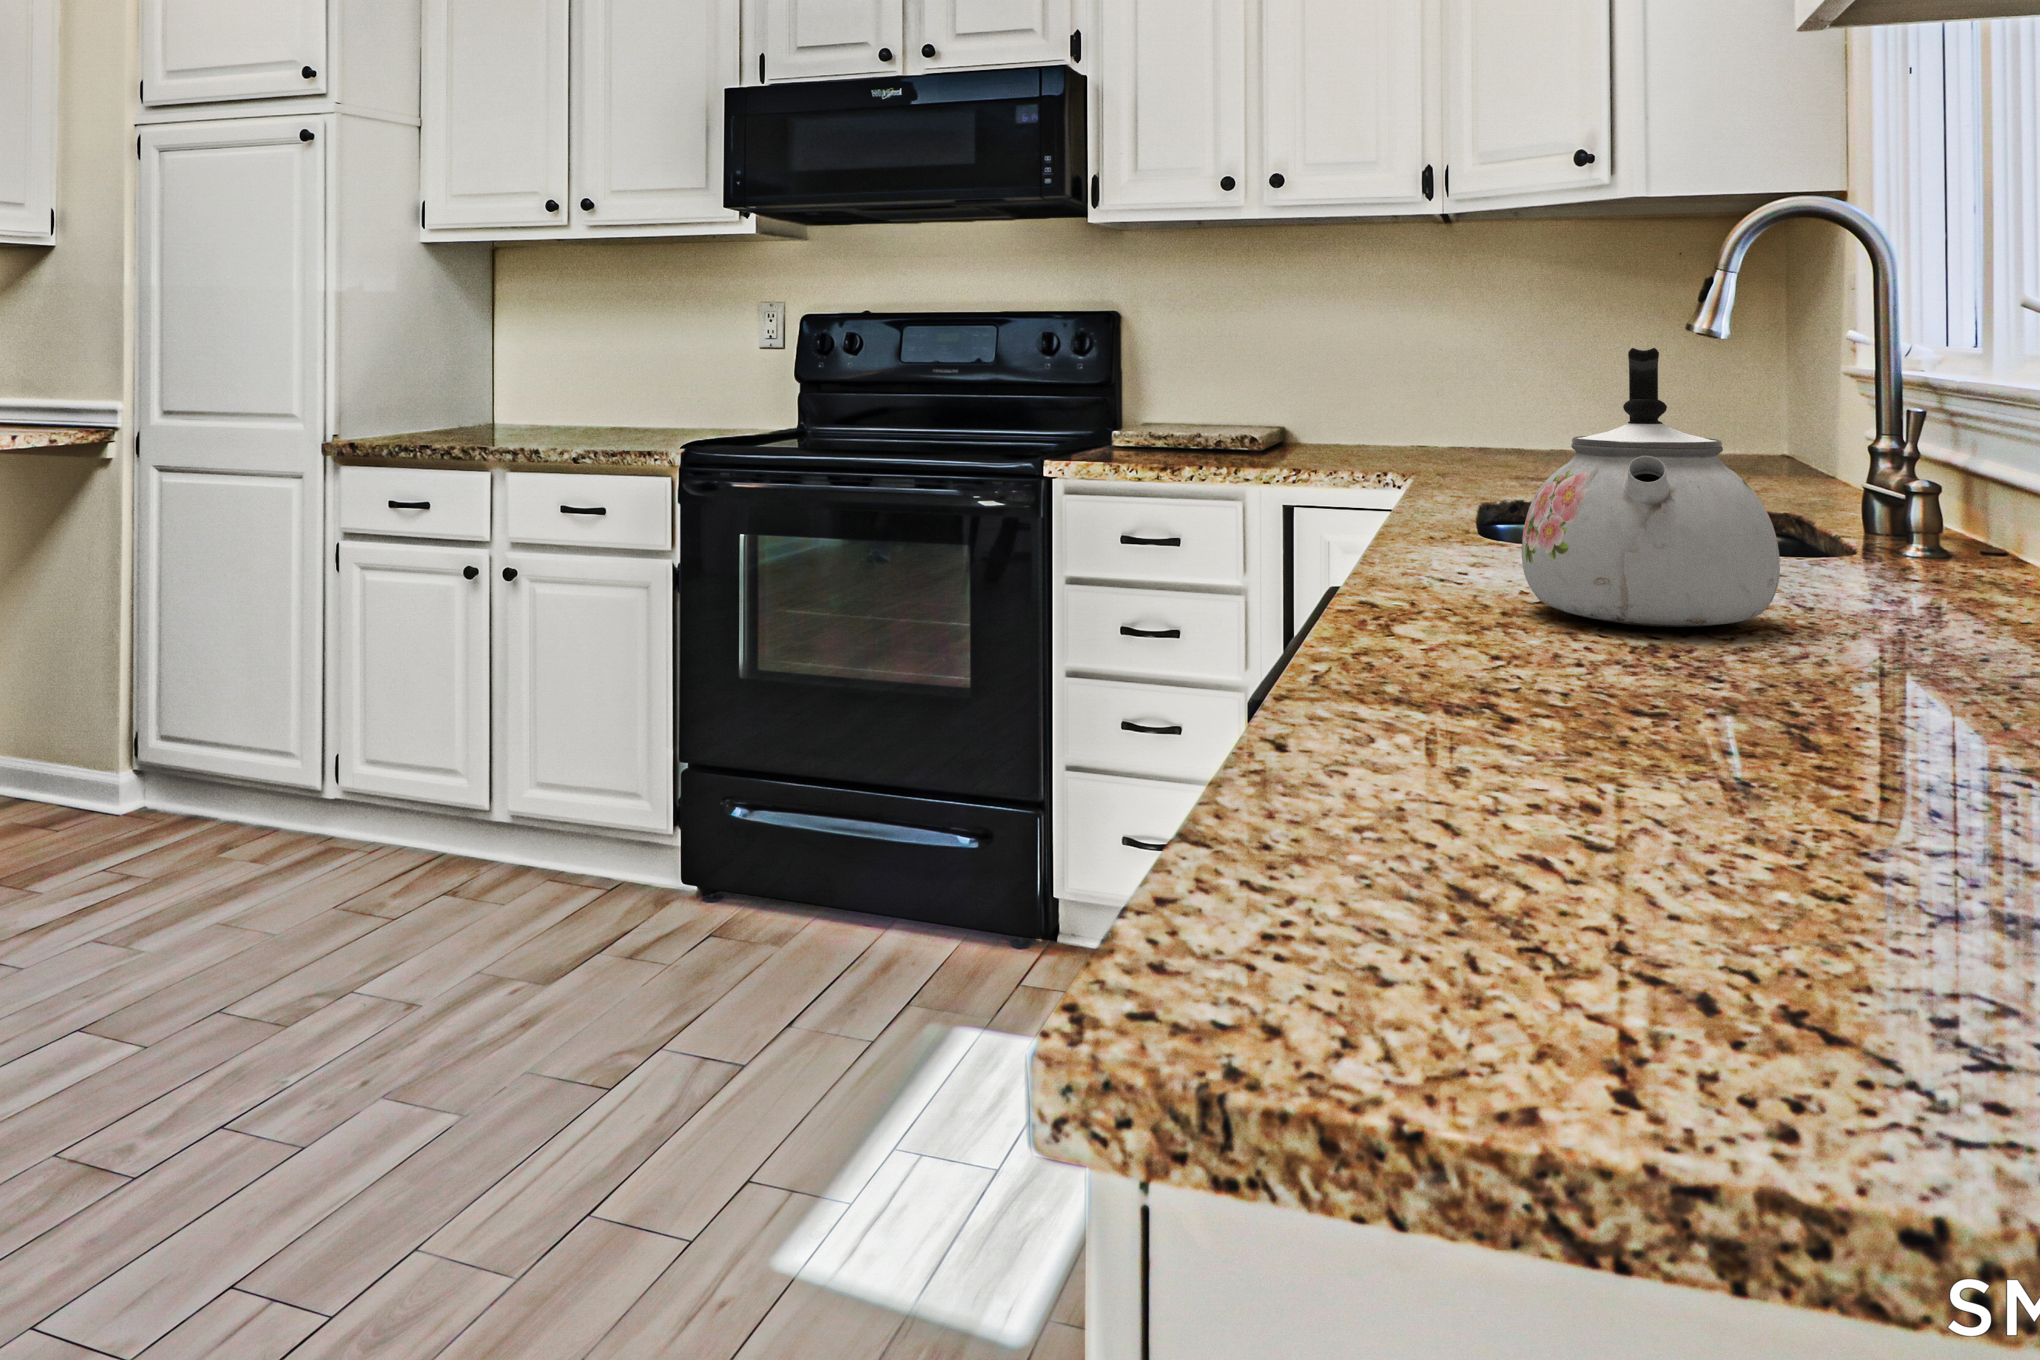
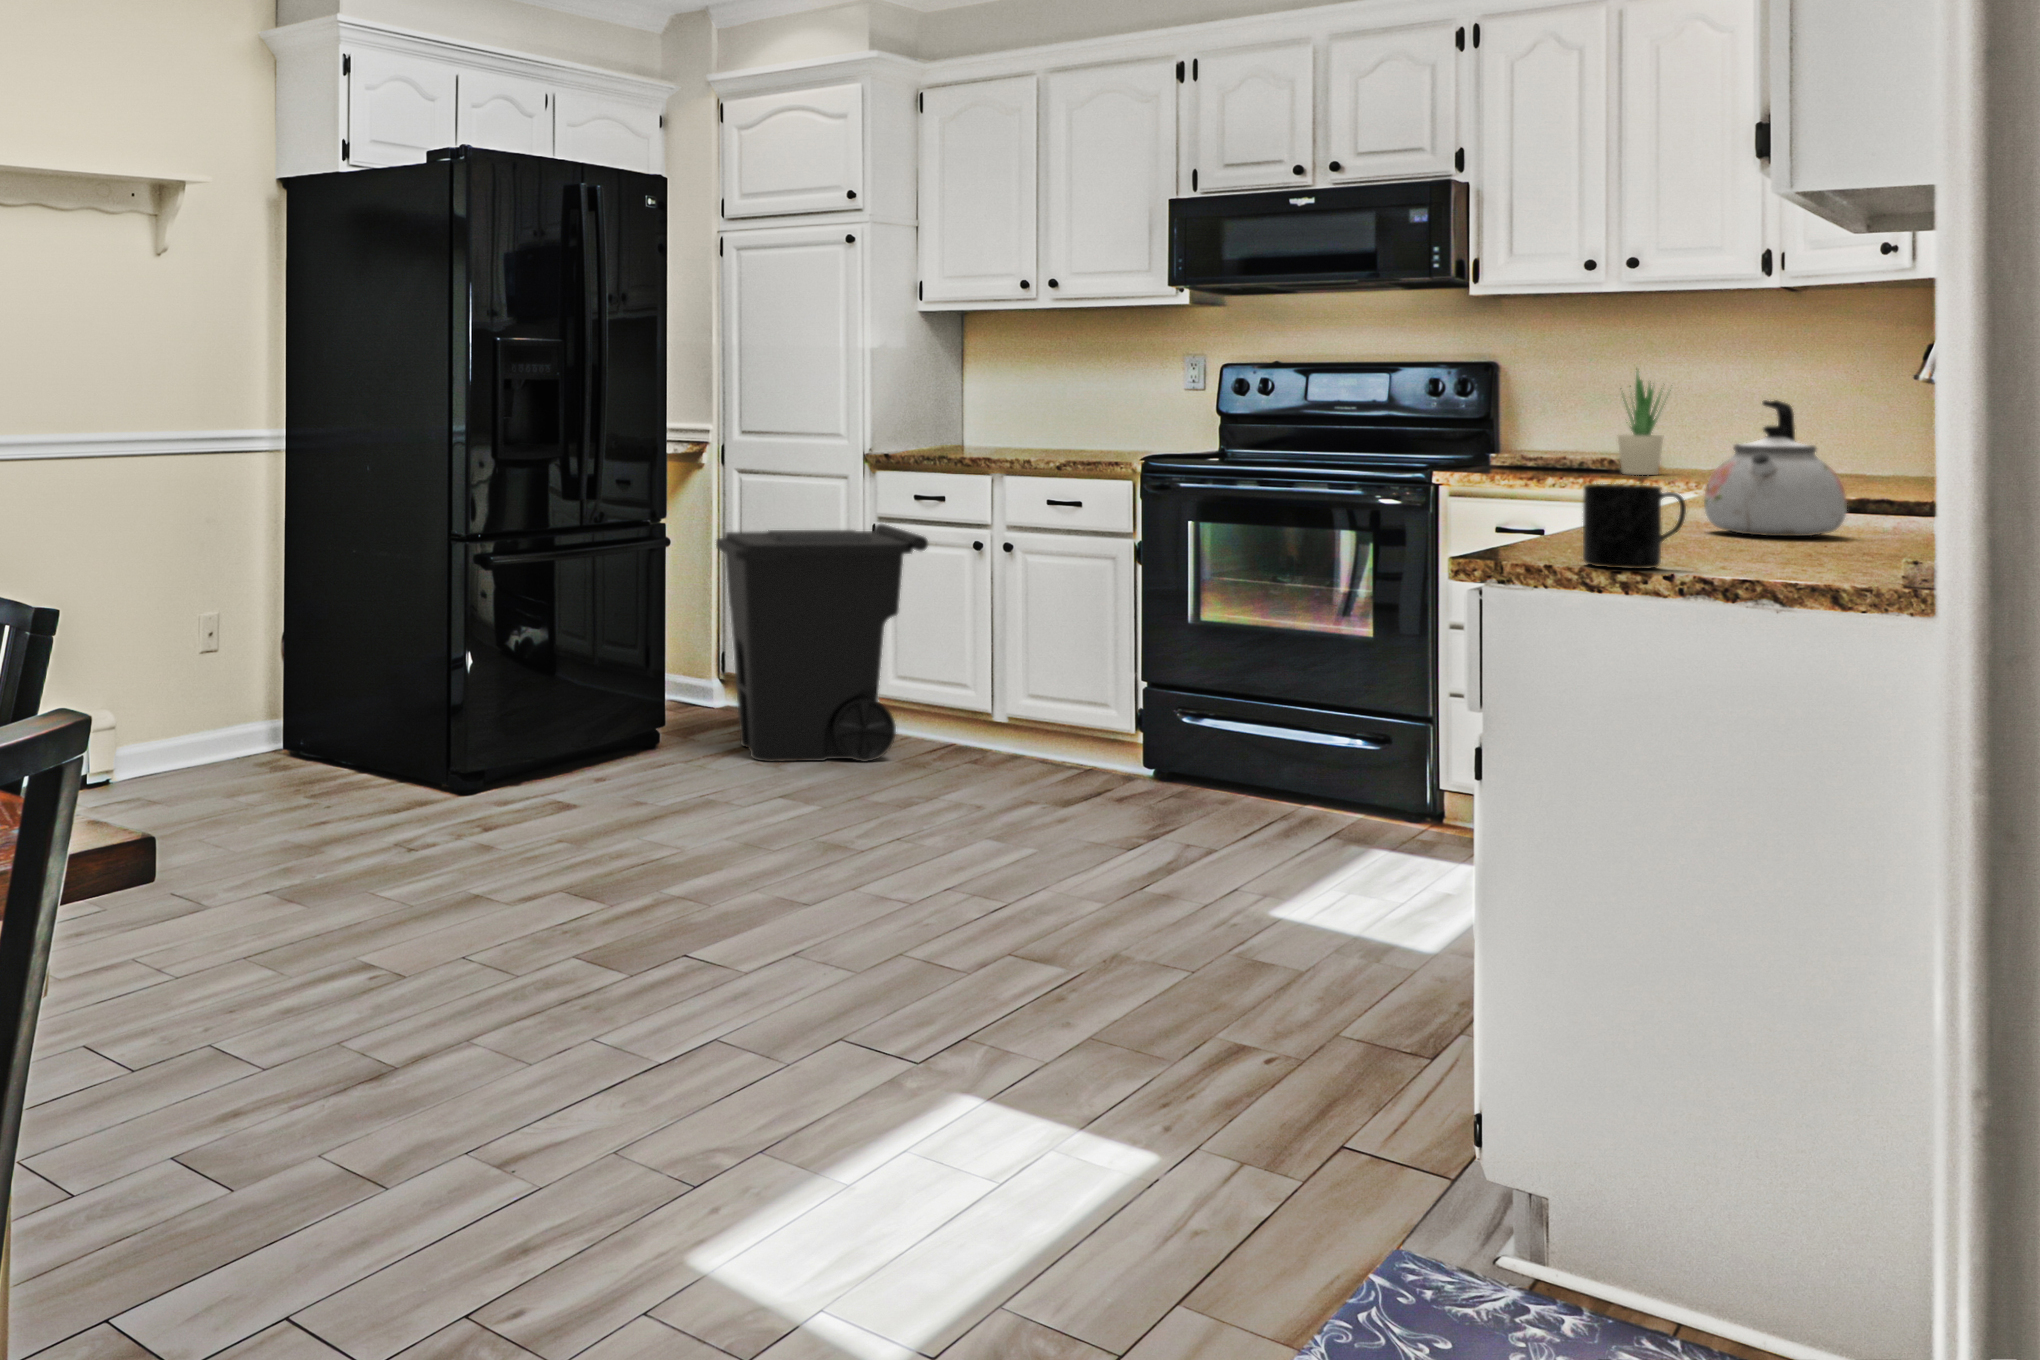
potted plant: none [1259,316,1321,459] -> present [1618,369,1671,475]
trash can: none [64,541,381,931] -> present [716,524,928,762]
mug: none [1457,592,1753,901] -> present [1583,484,1686,569]

